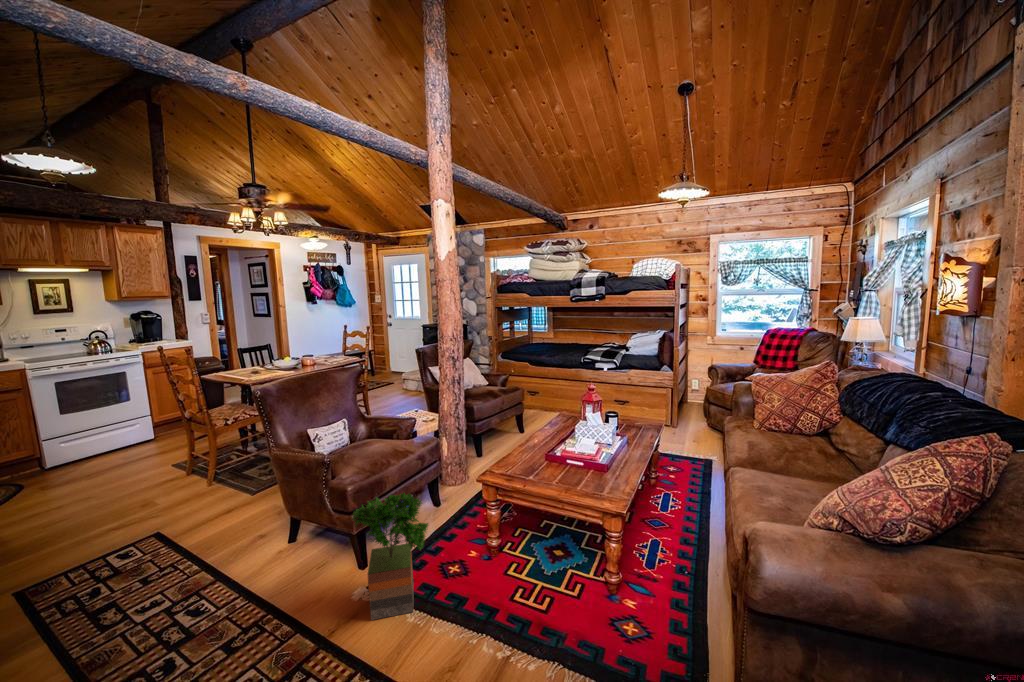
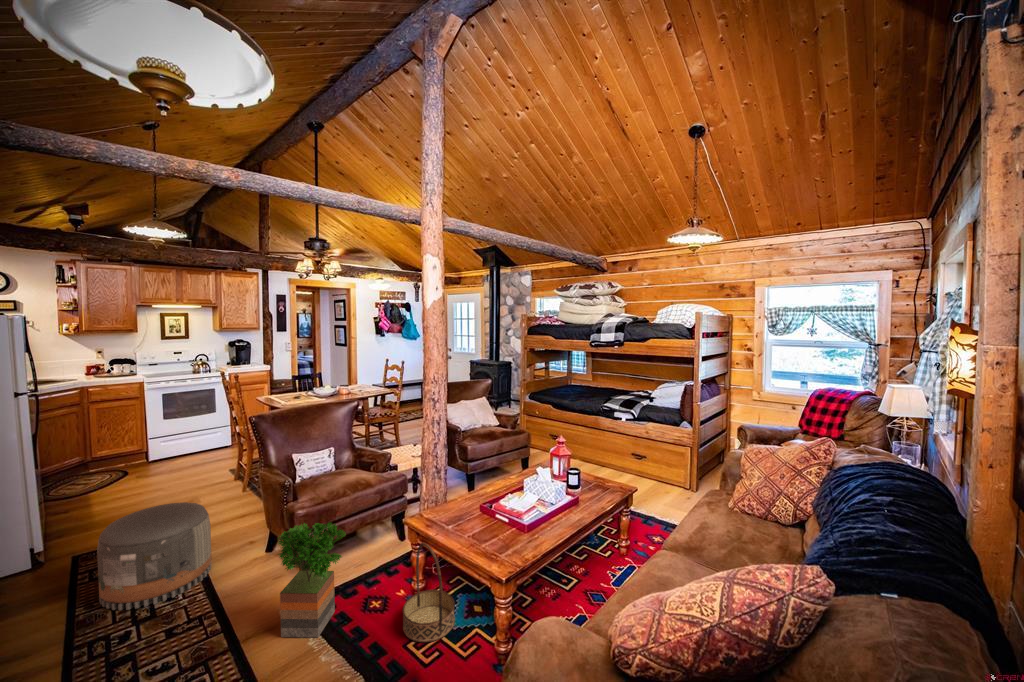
basket: none [493,498,545,594] -> present [403,543,455,642]
pouf: none [87,499,231,638] -> present [97,502,212,610]

